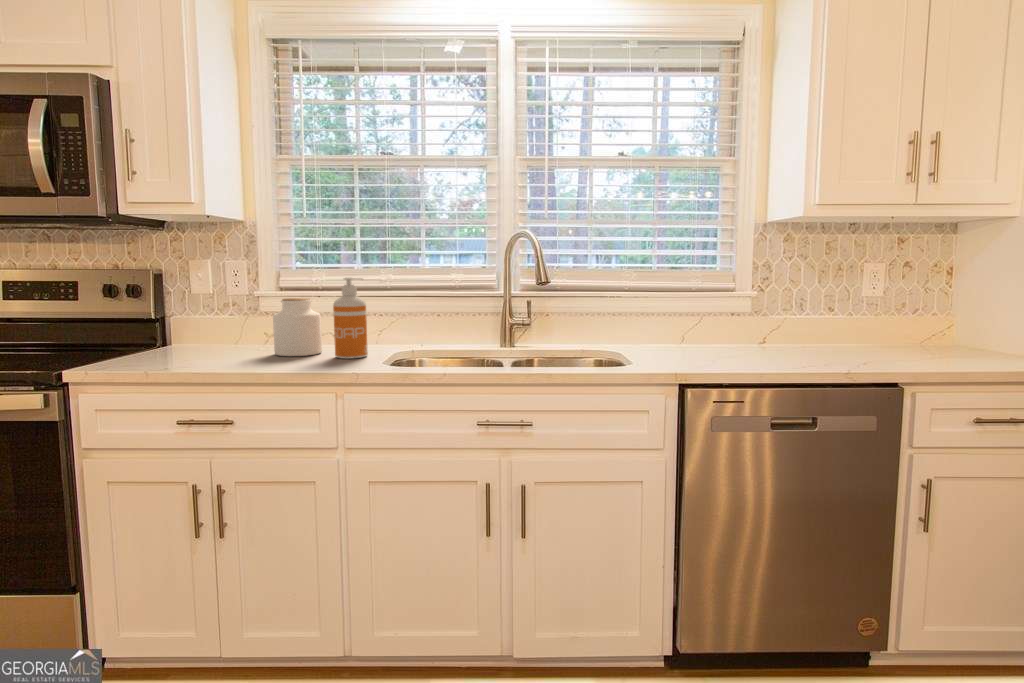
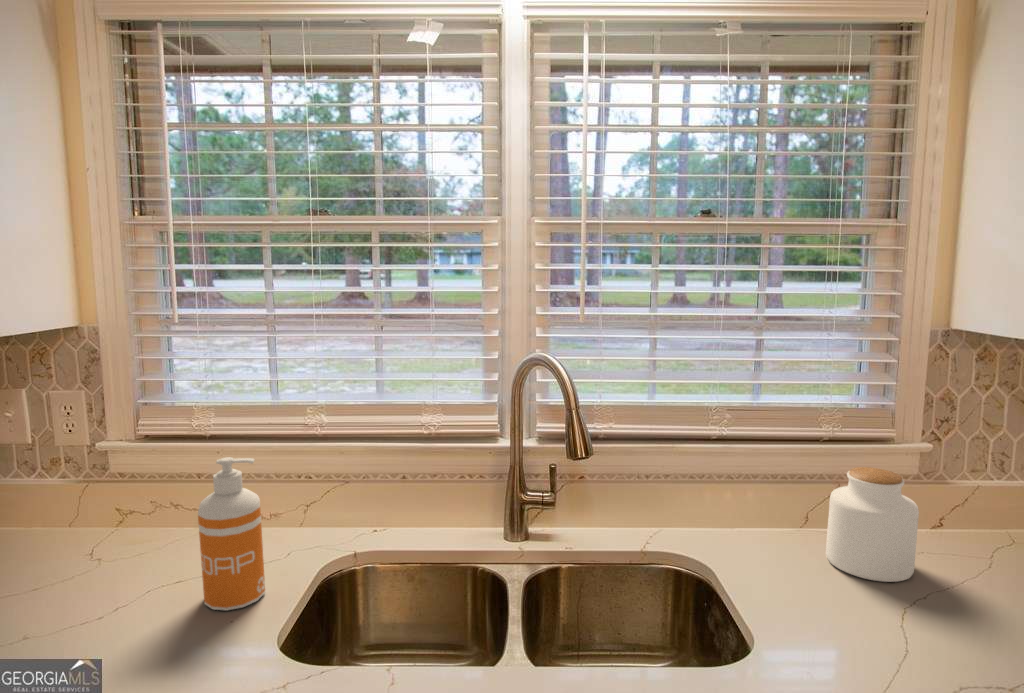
jar: present [273,298,322,356] -> present [826,467,919,582]

